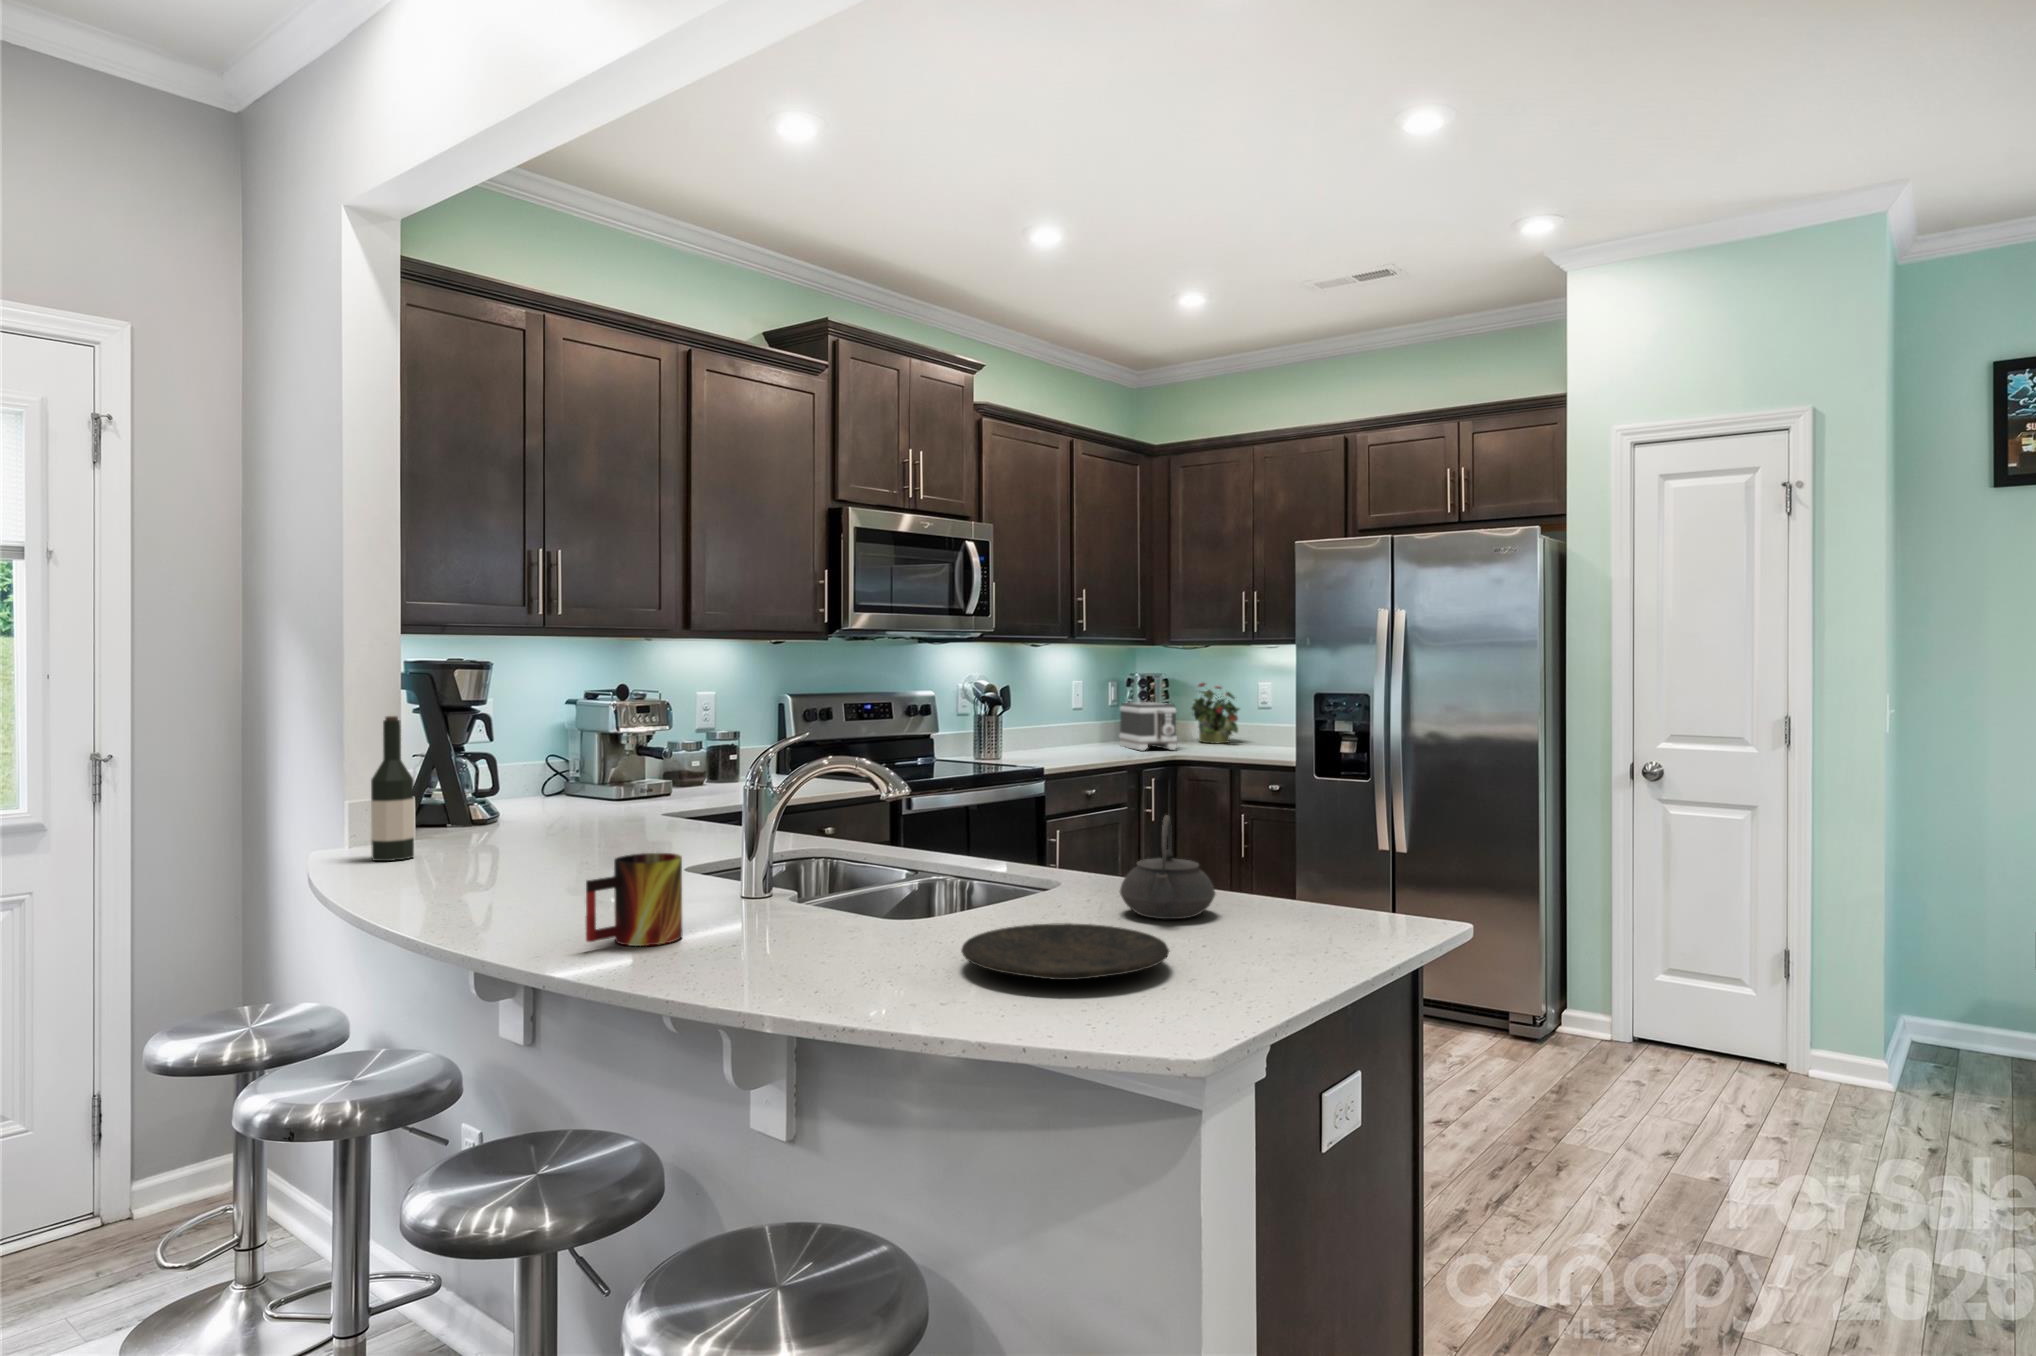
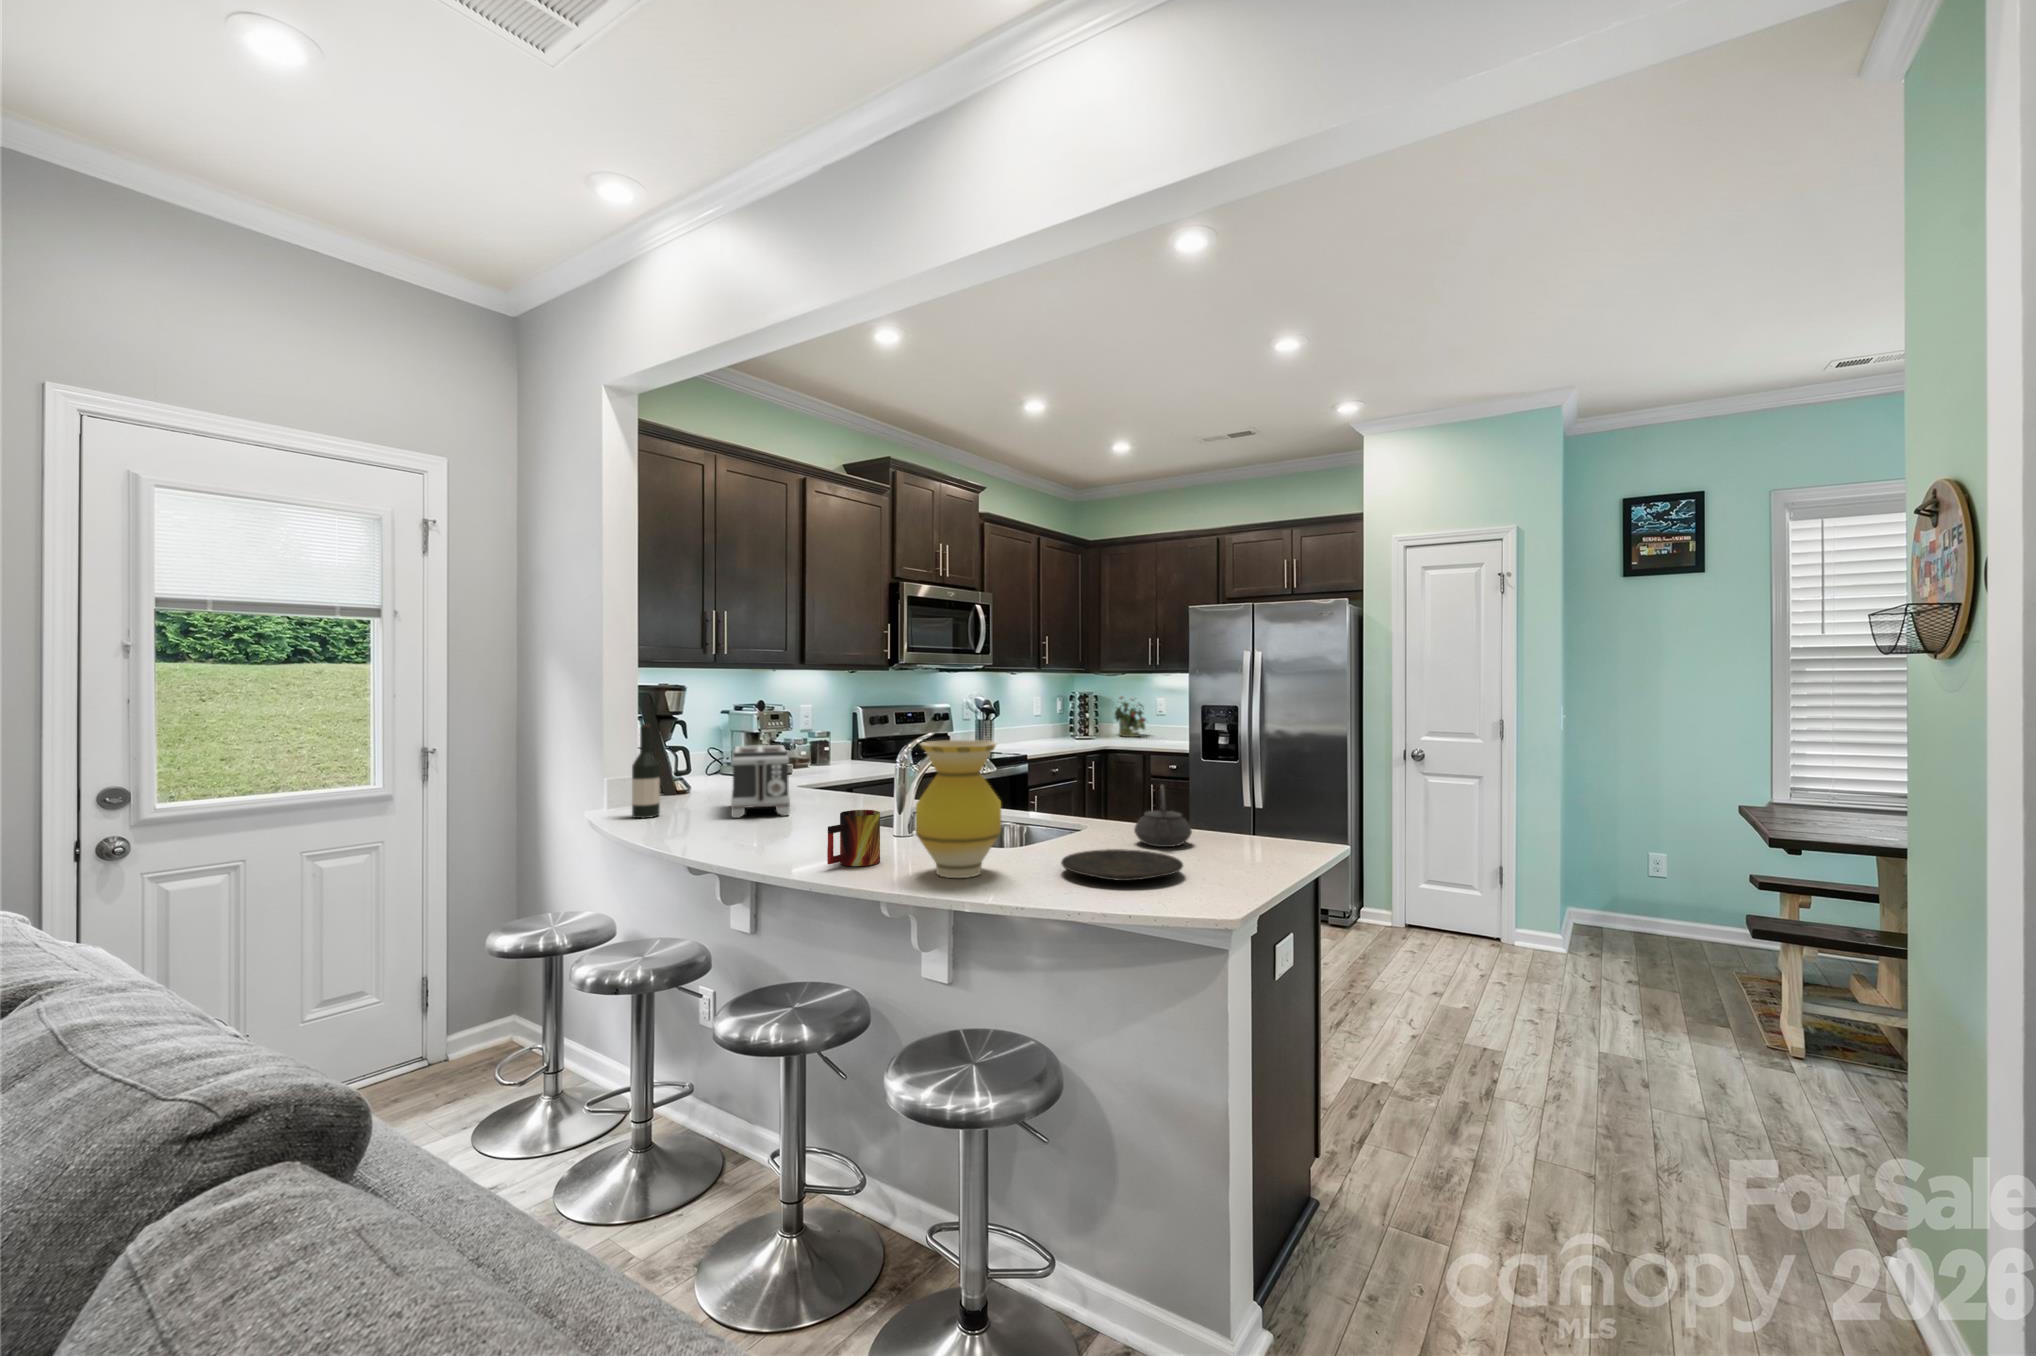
toaster: present [1119,702,1177,751] -> present [731,745,790,818]
vase: none [719,739,865,970] -> present [916,740,1001,878]

